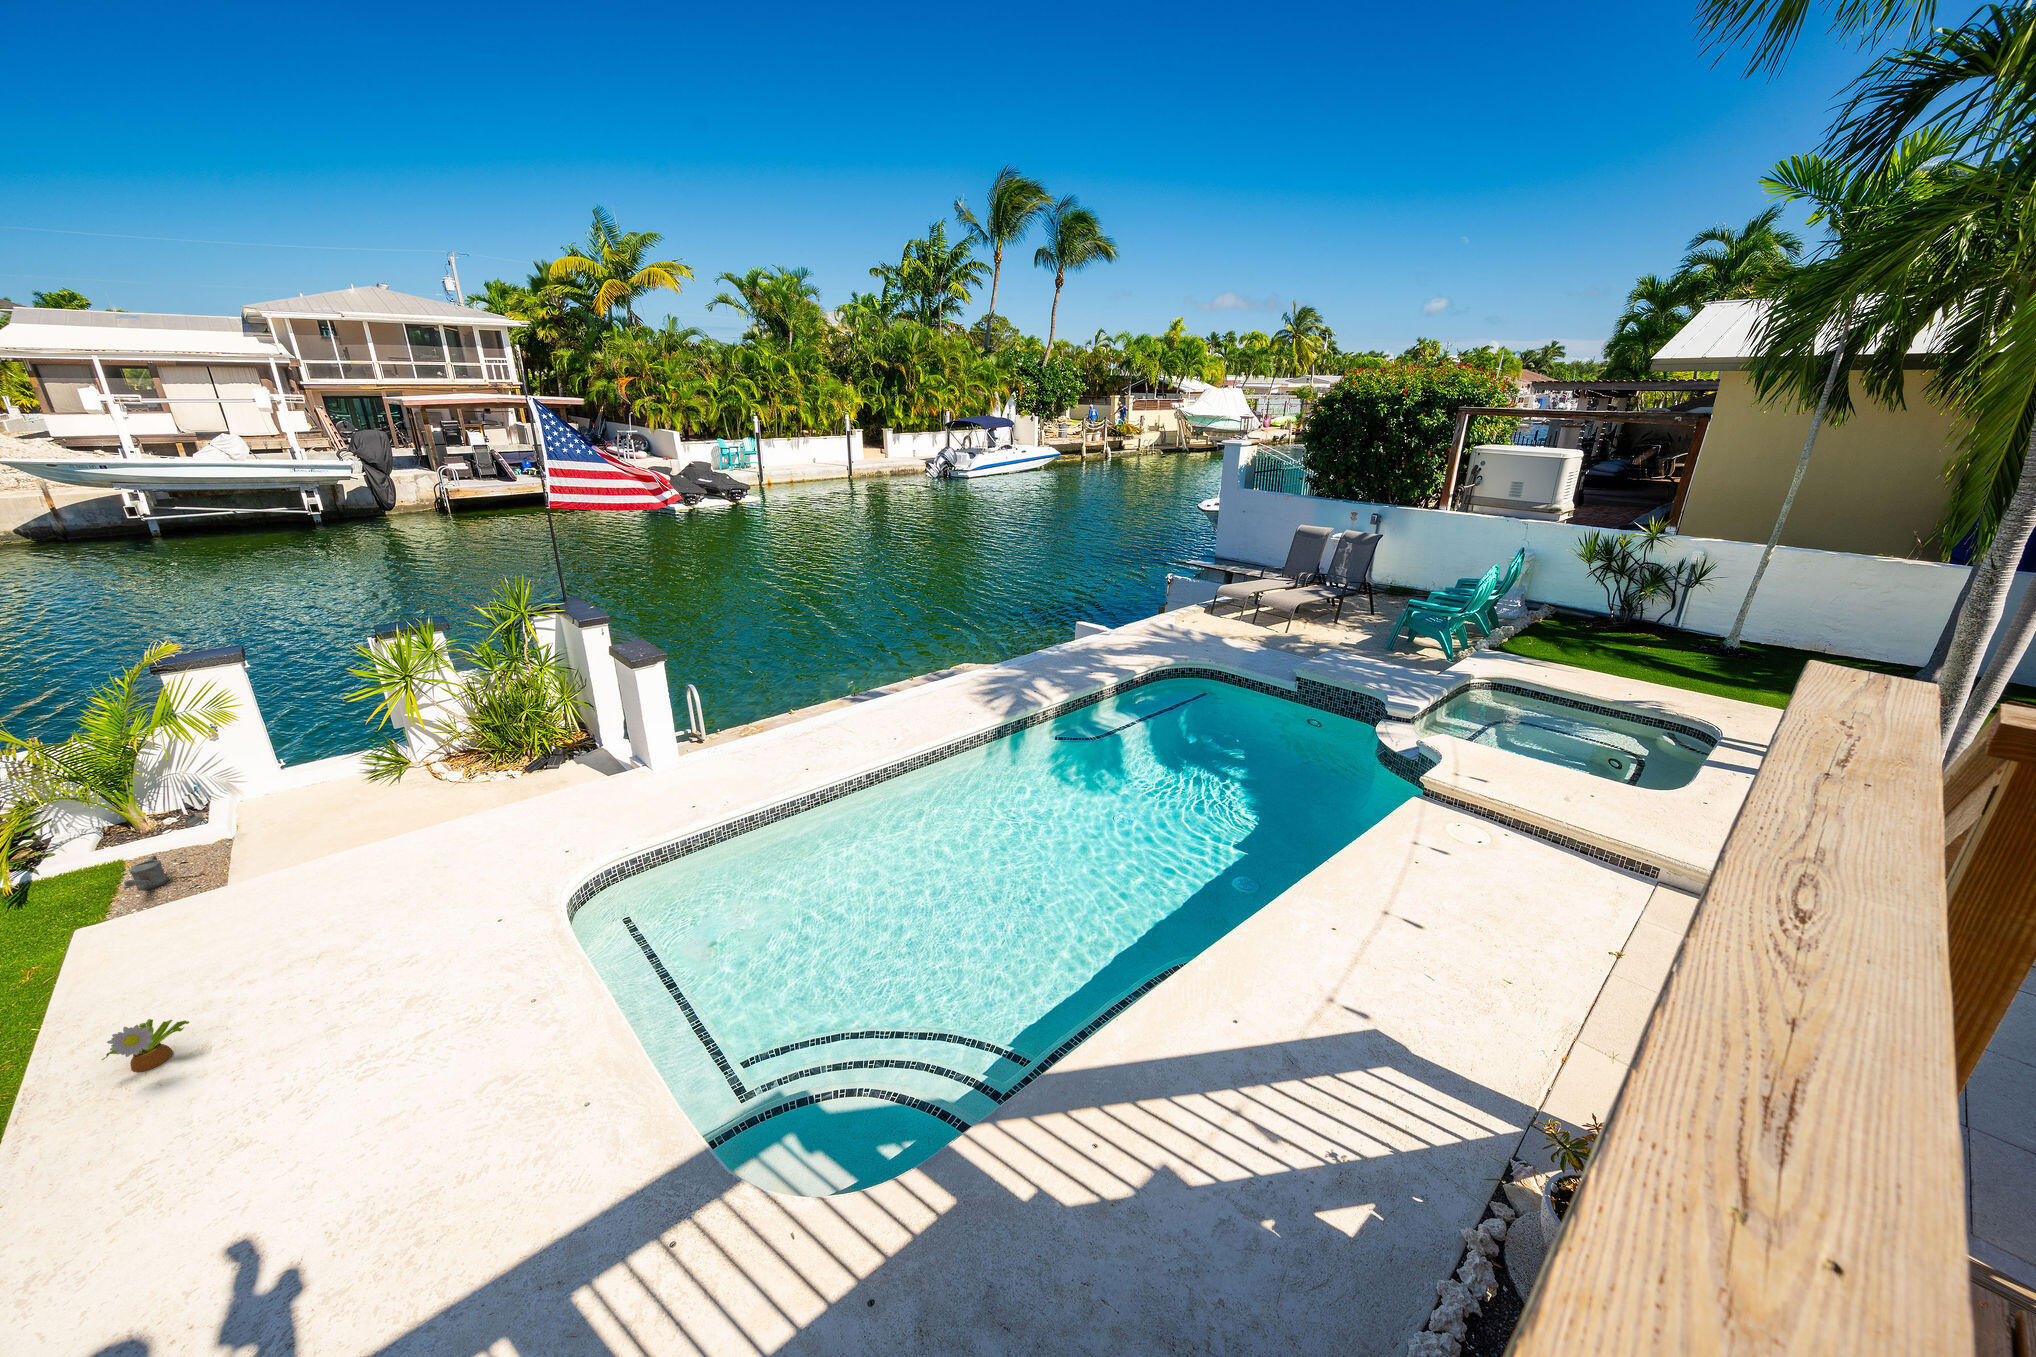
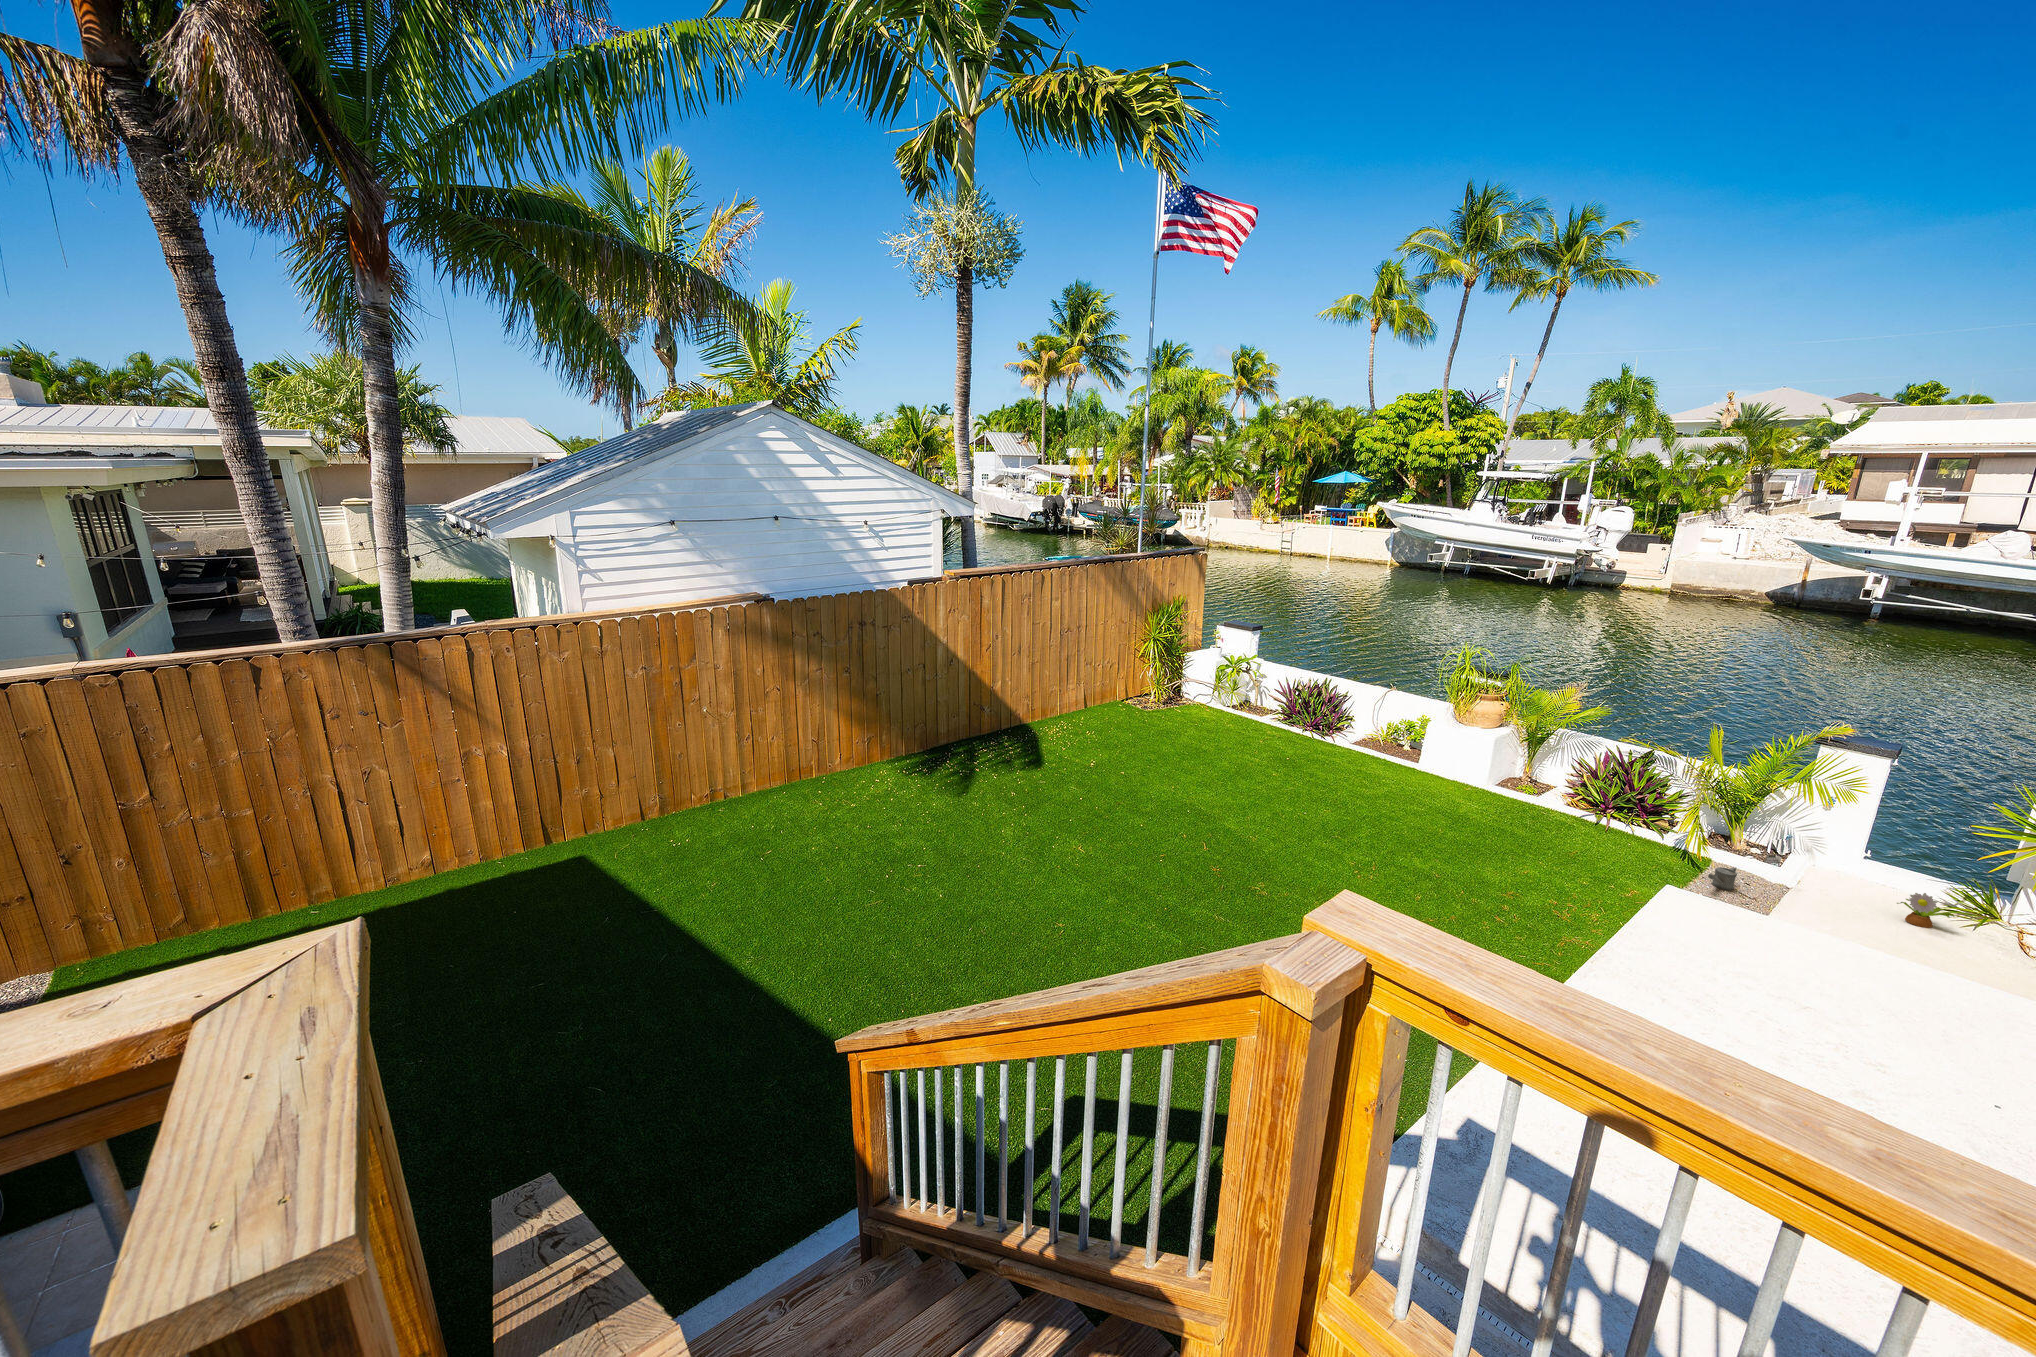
decorative plant: present [102,1019,189,1072] -> present [1897,893,1955,928]

